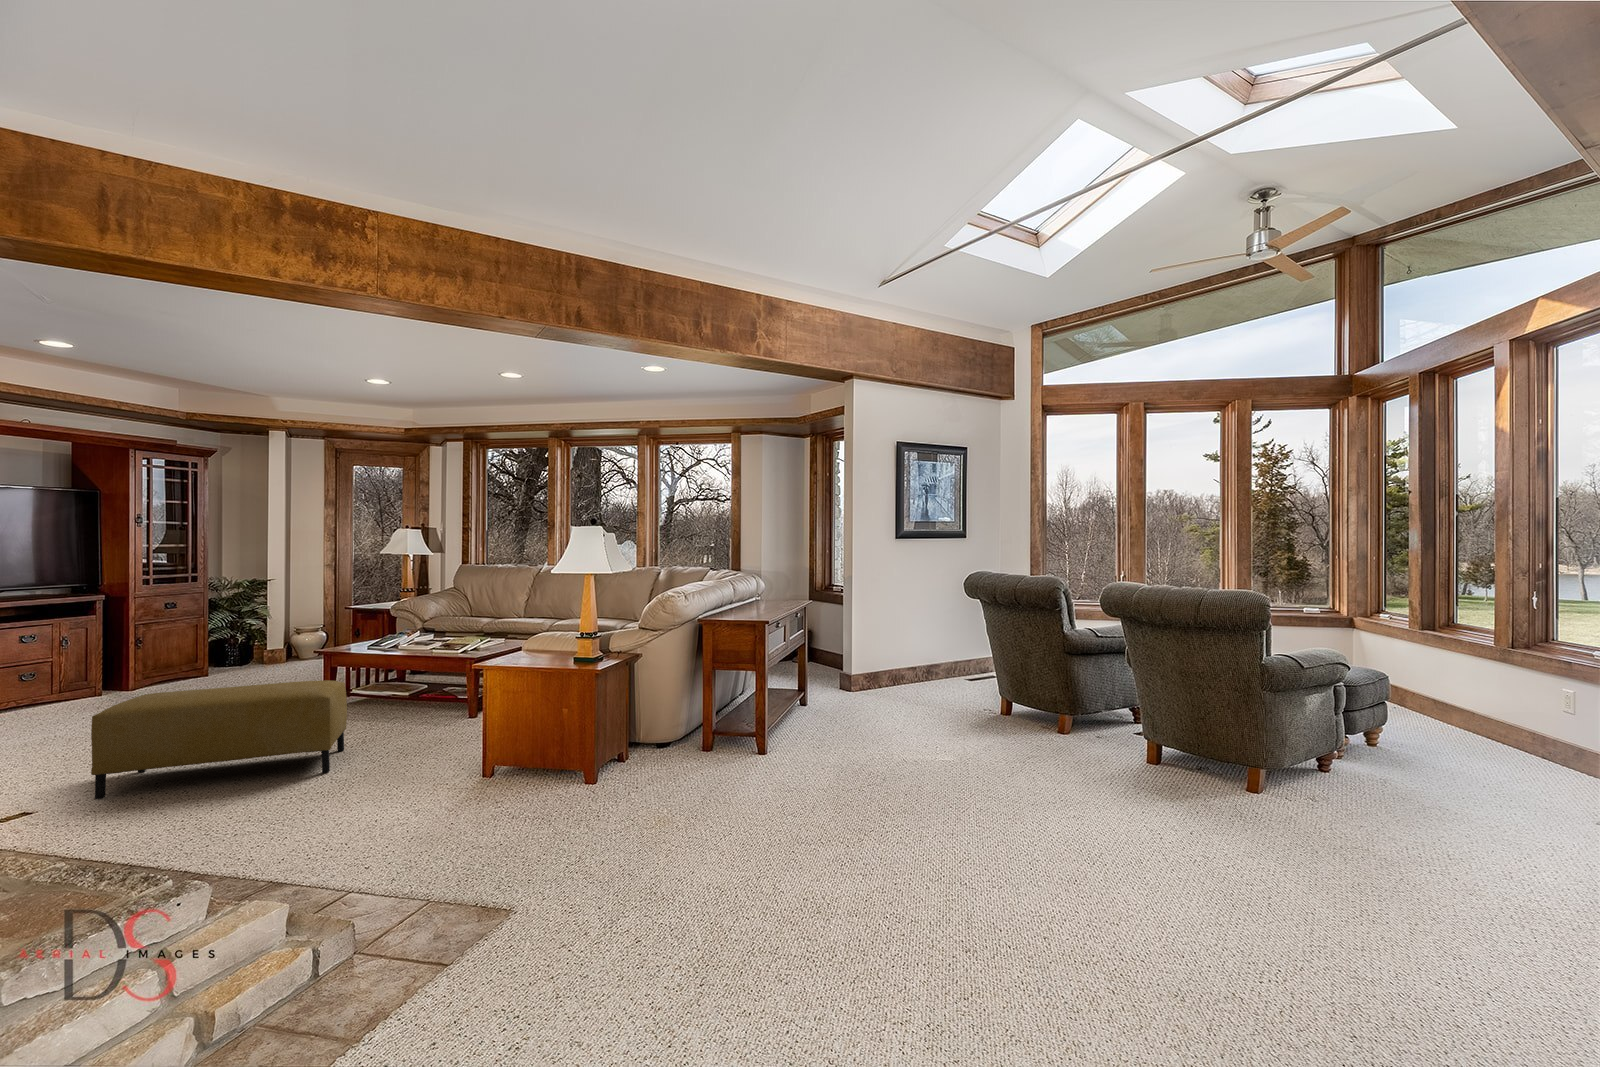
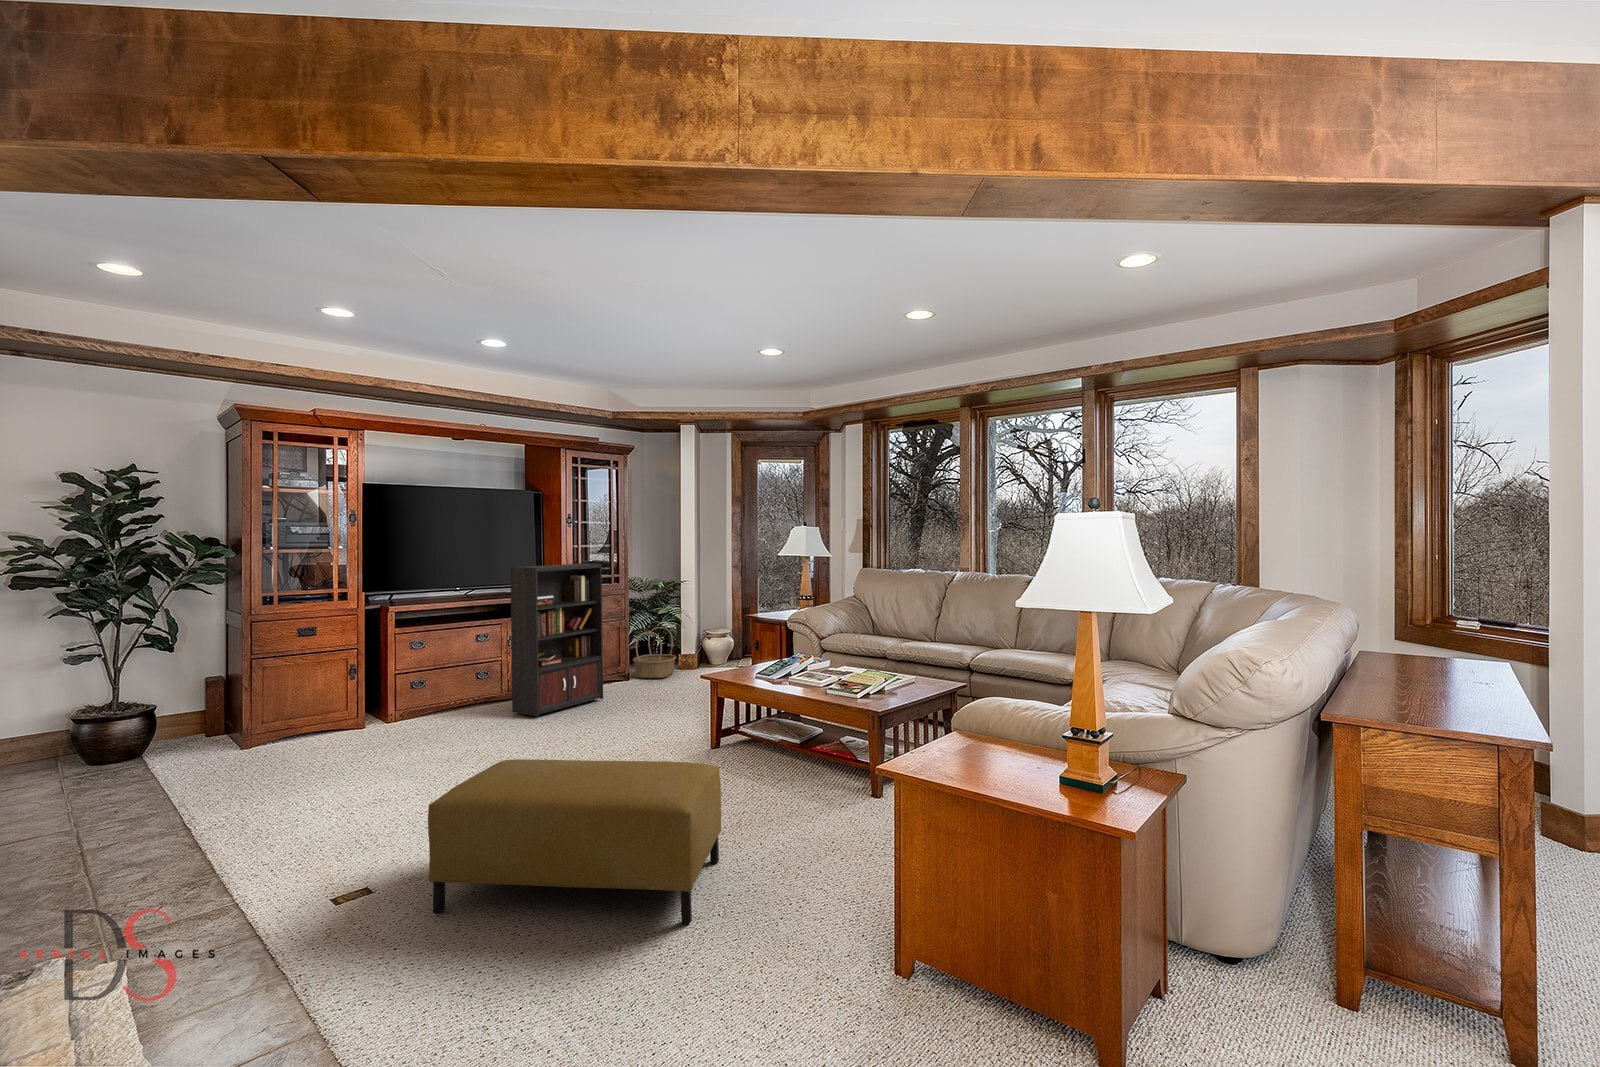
bookcase: none [75,560,186,708] -> present [510,563,603,717]
basket: none [213,626,266,675] -> present [633,627,677,678]

